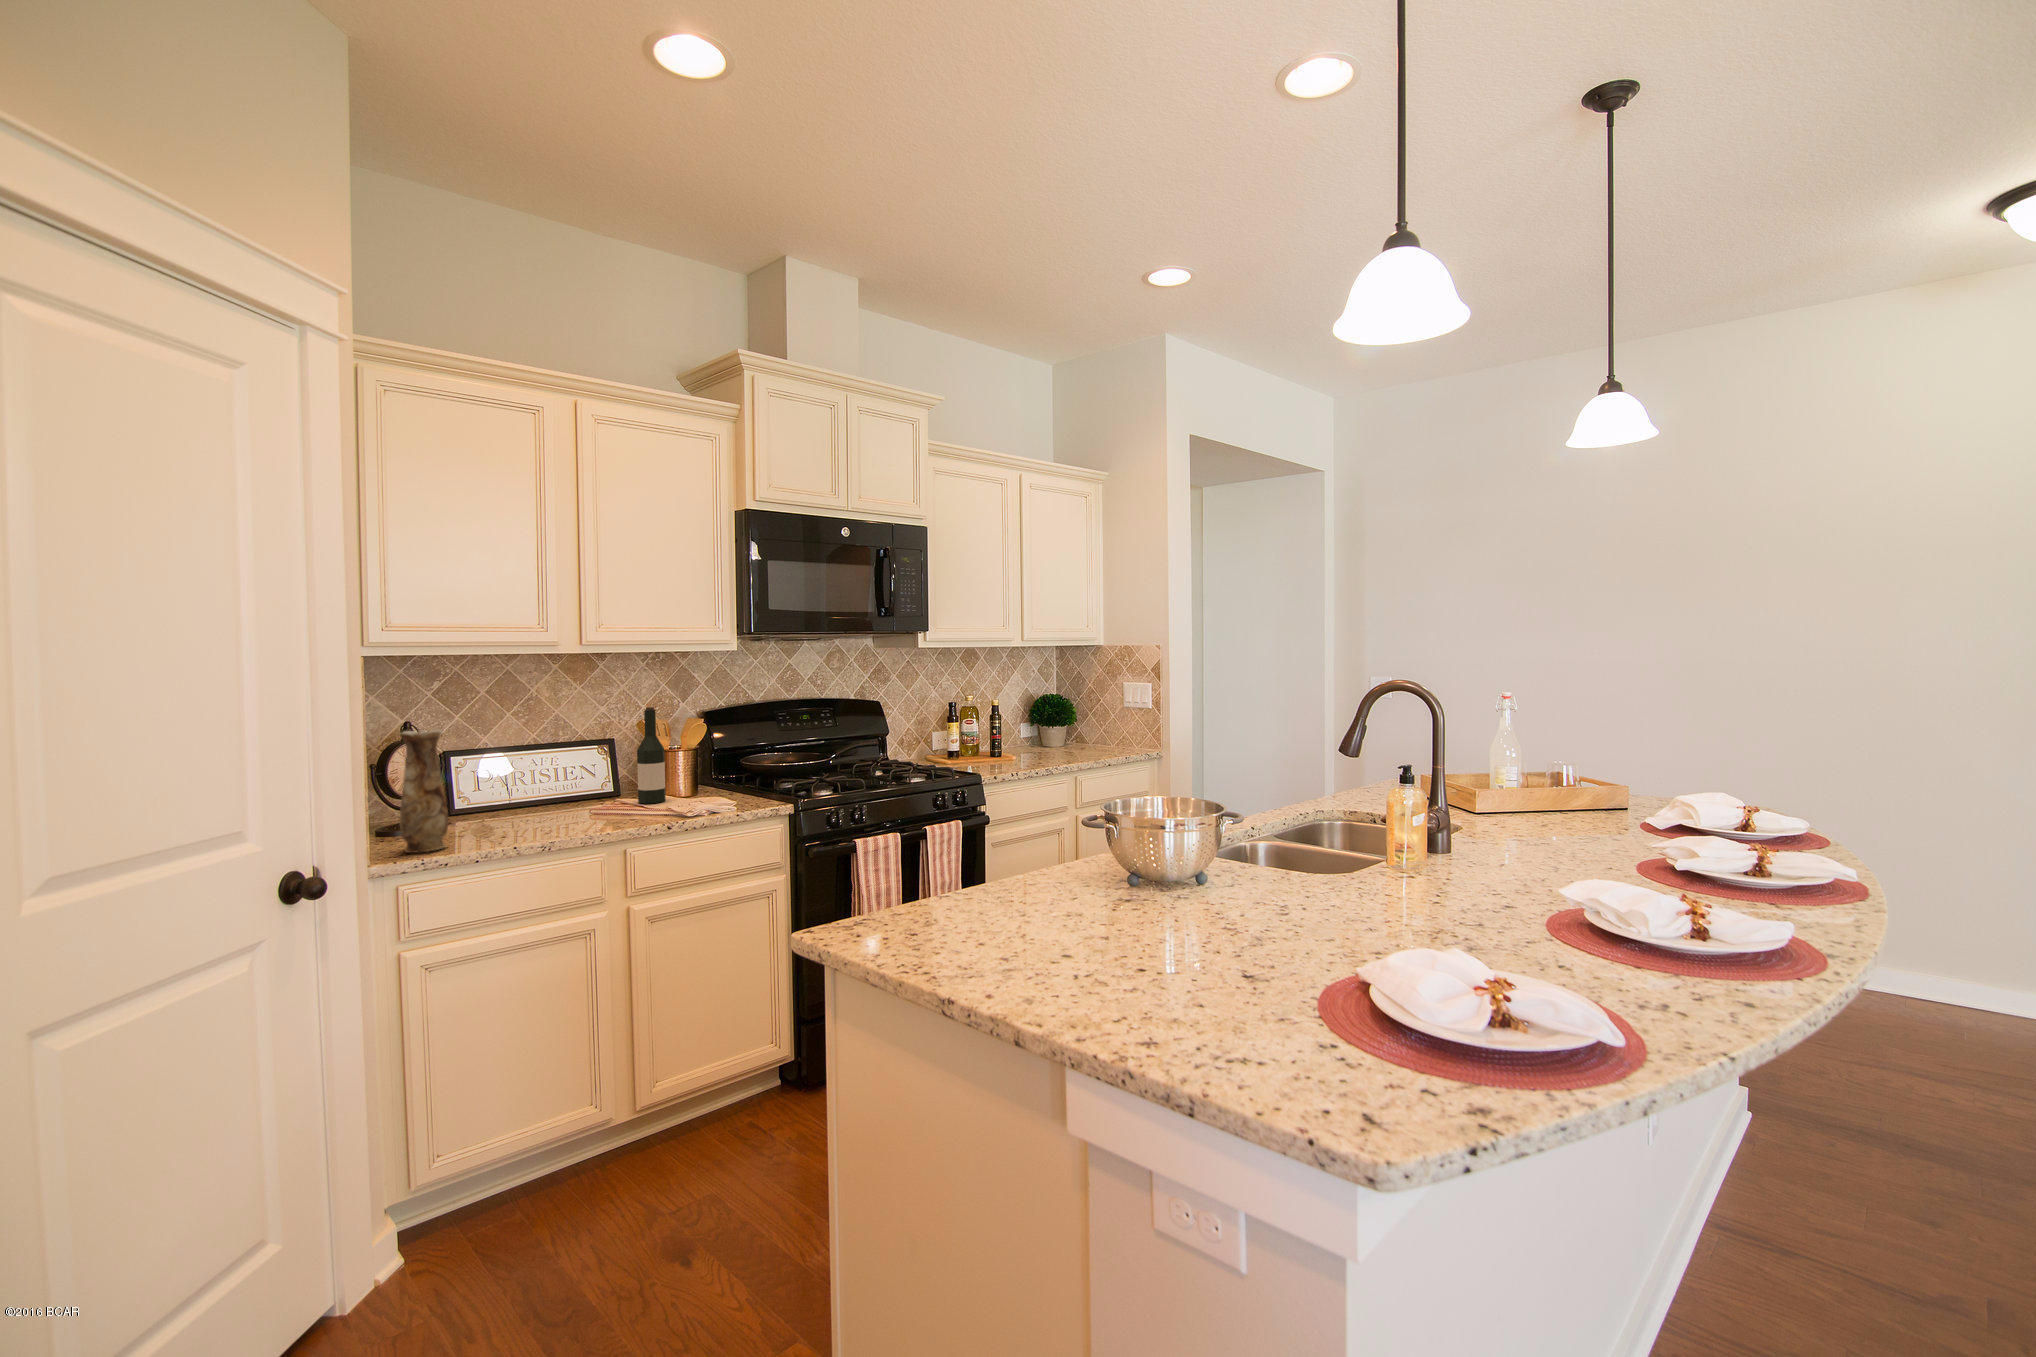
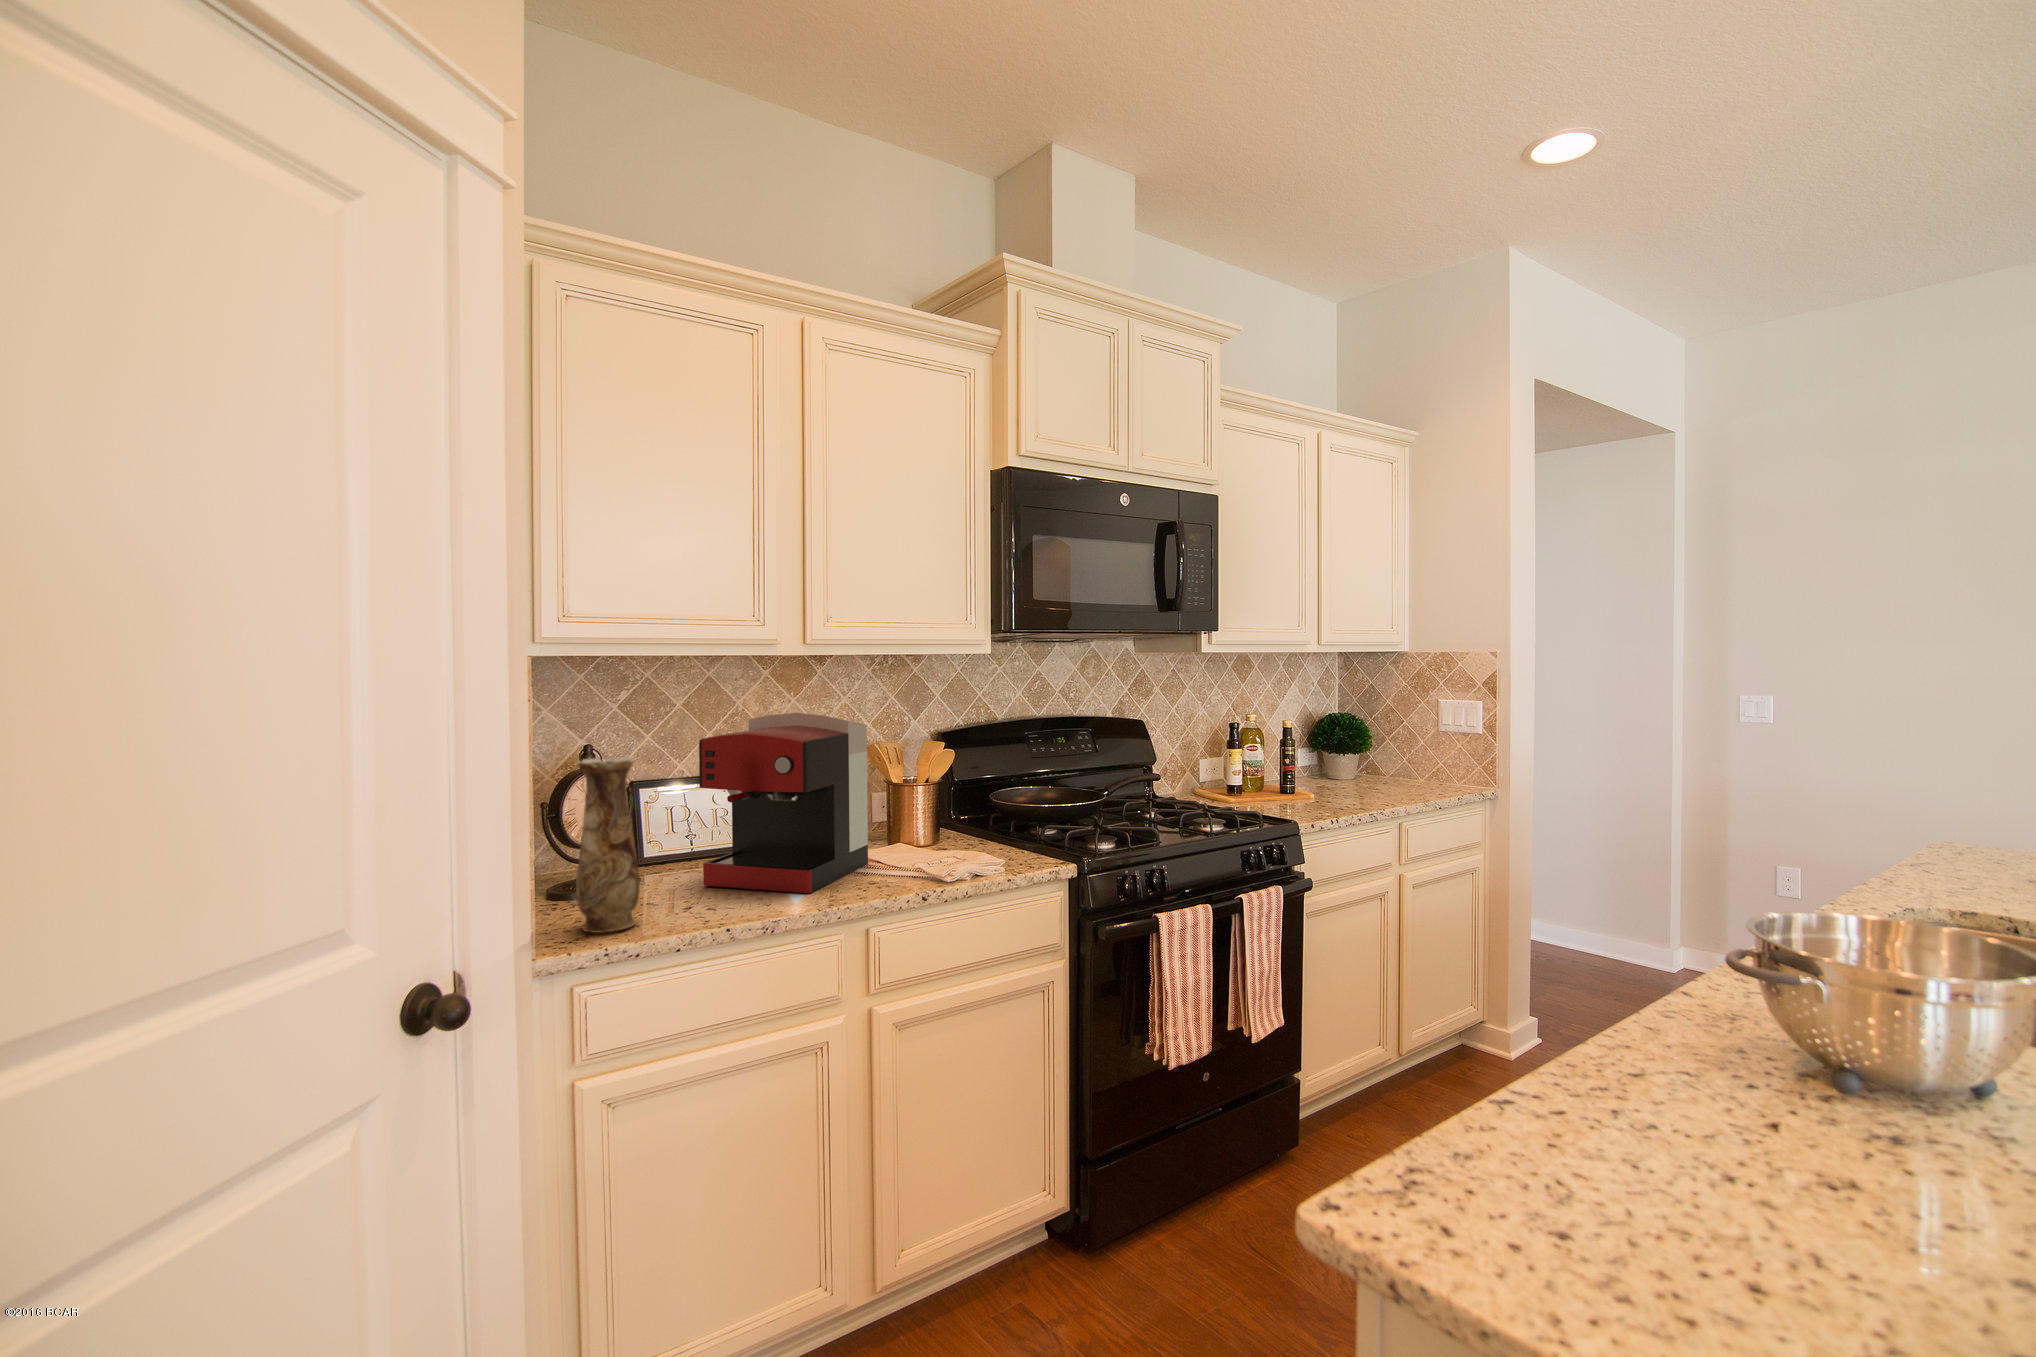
coffee maker: none [496,697,634,826] -> present [699,713,868,893]
wine bottle: present [637,707,666,804] -> none [870,727,904,856]

